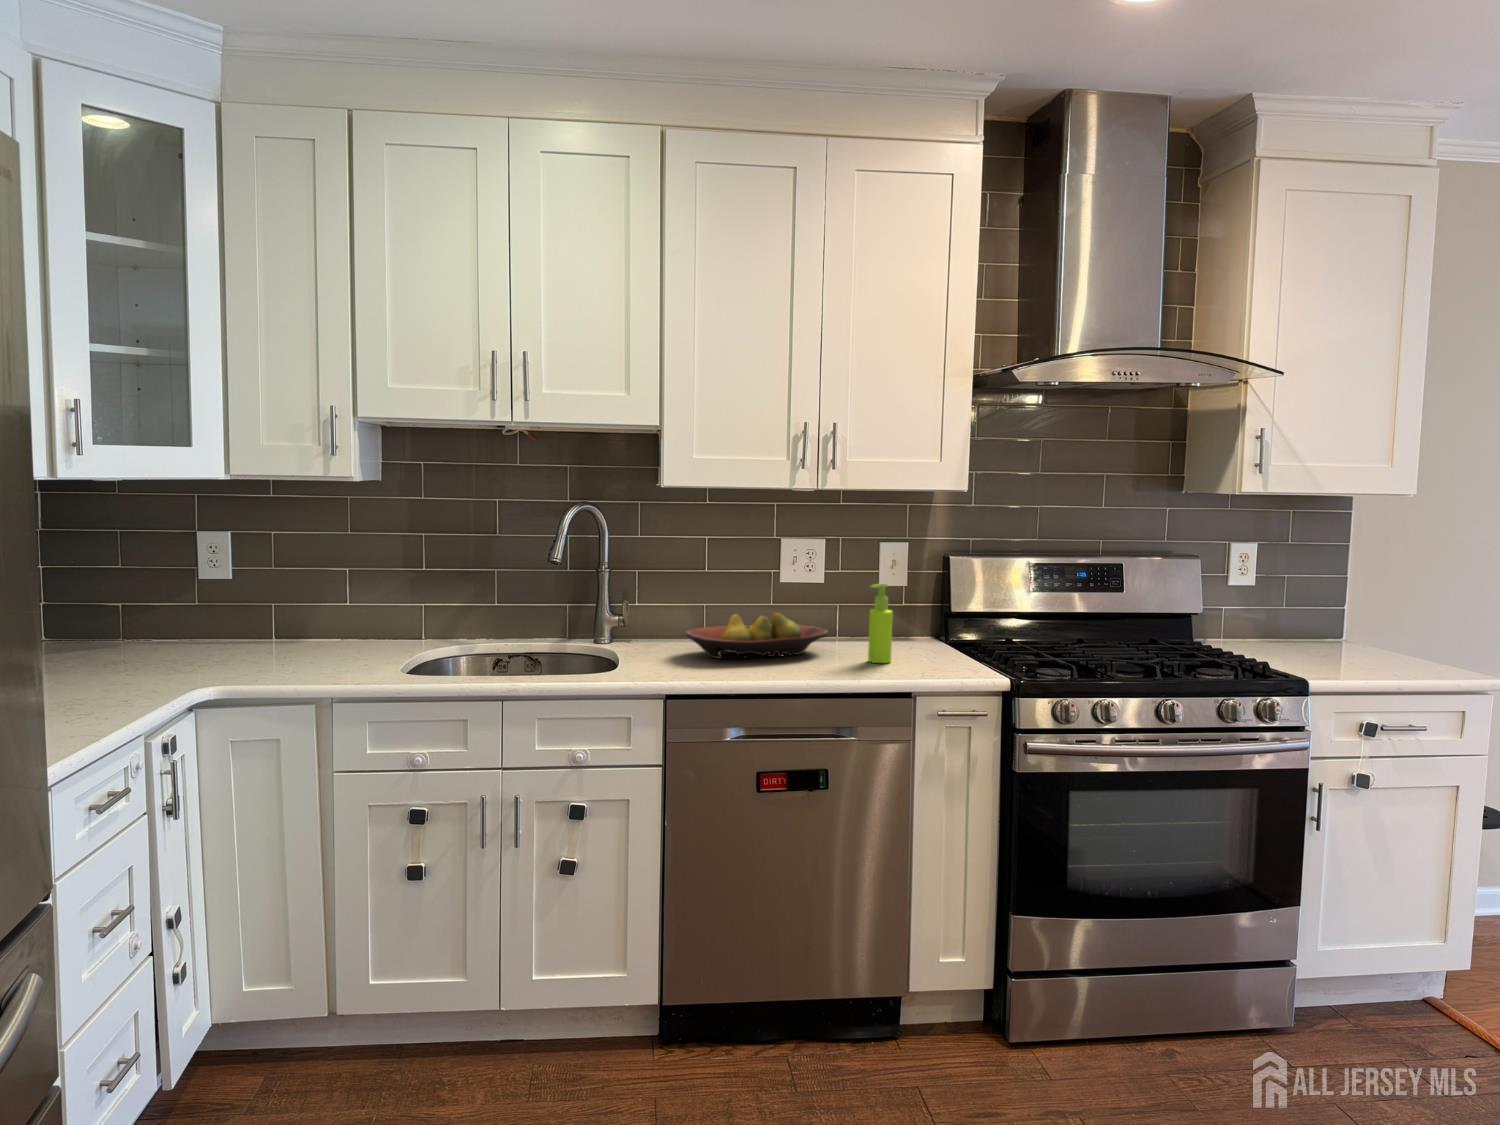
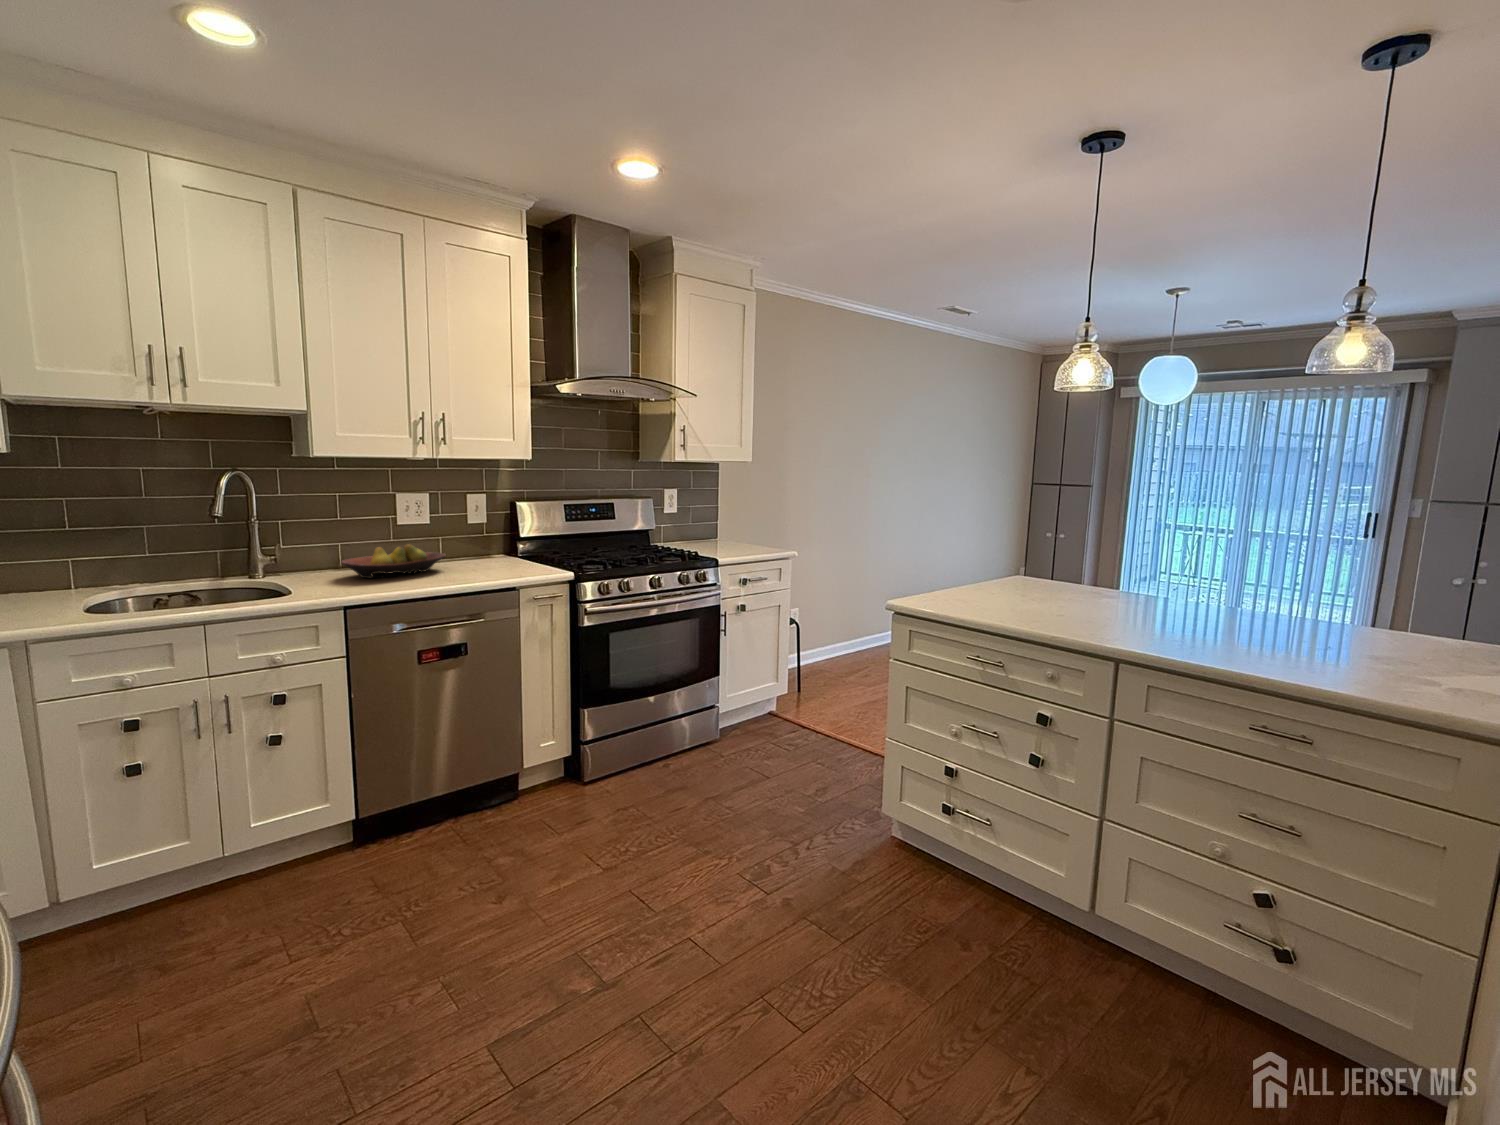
soap dispenser: present [868,584,893,663] -> none [478,520,494,571]

